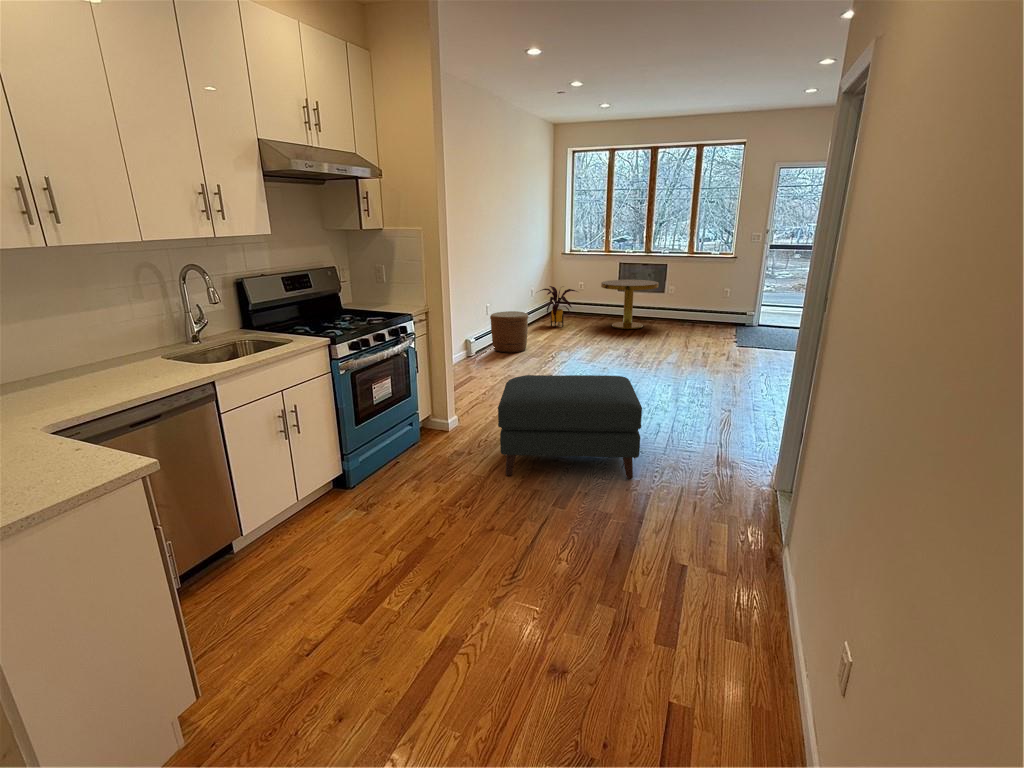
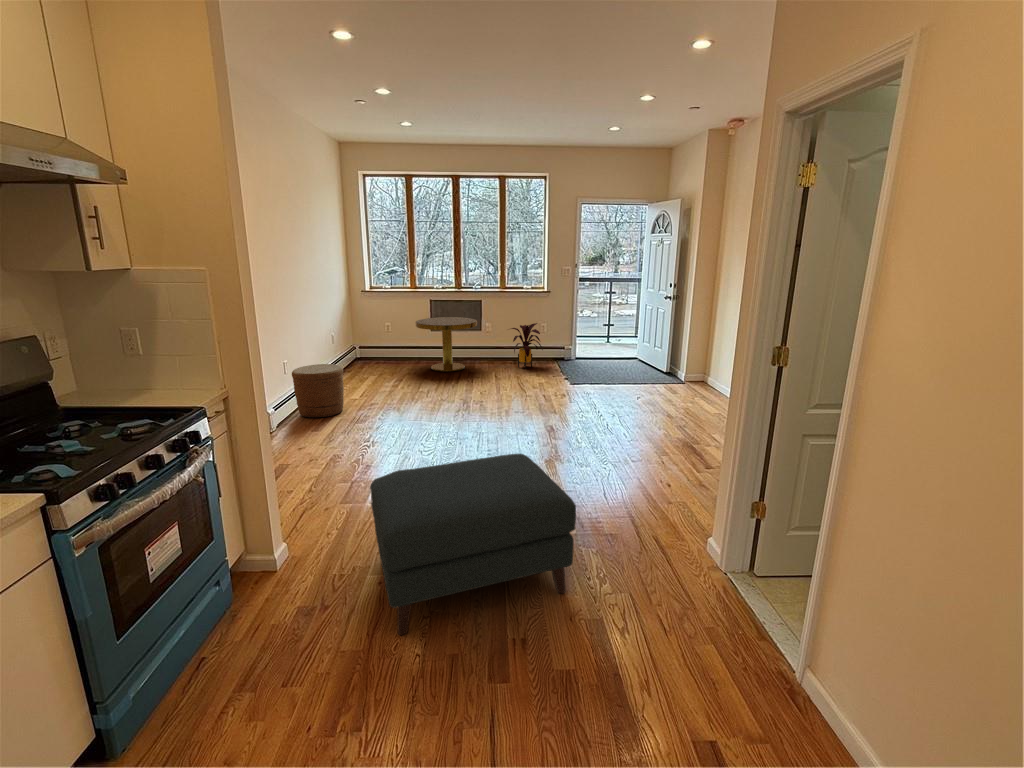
house plant: present [540,286,577,328] -> present [511,323,542,369]

